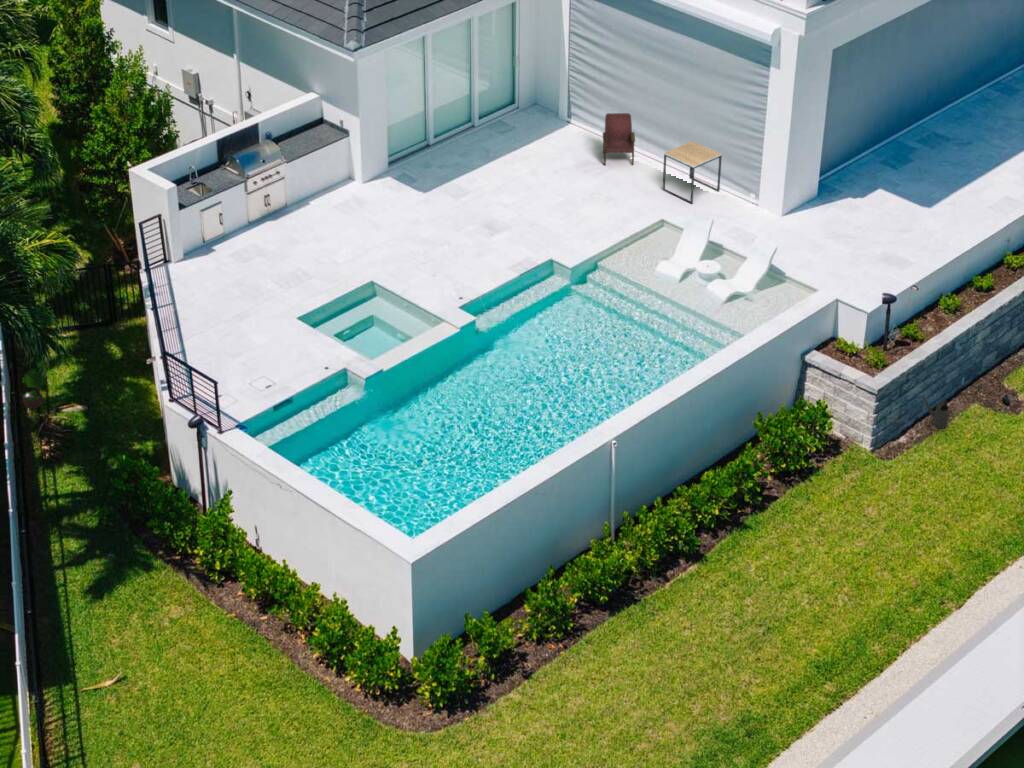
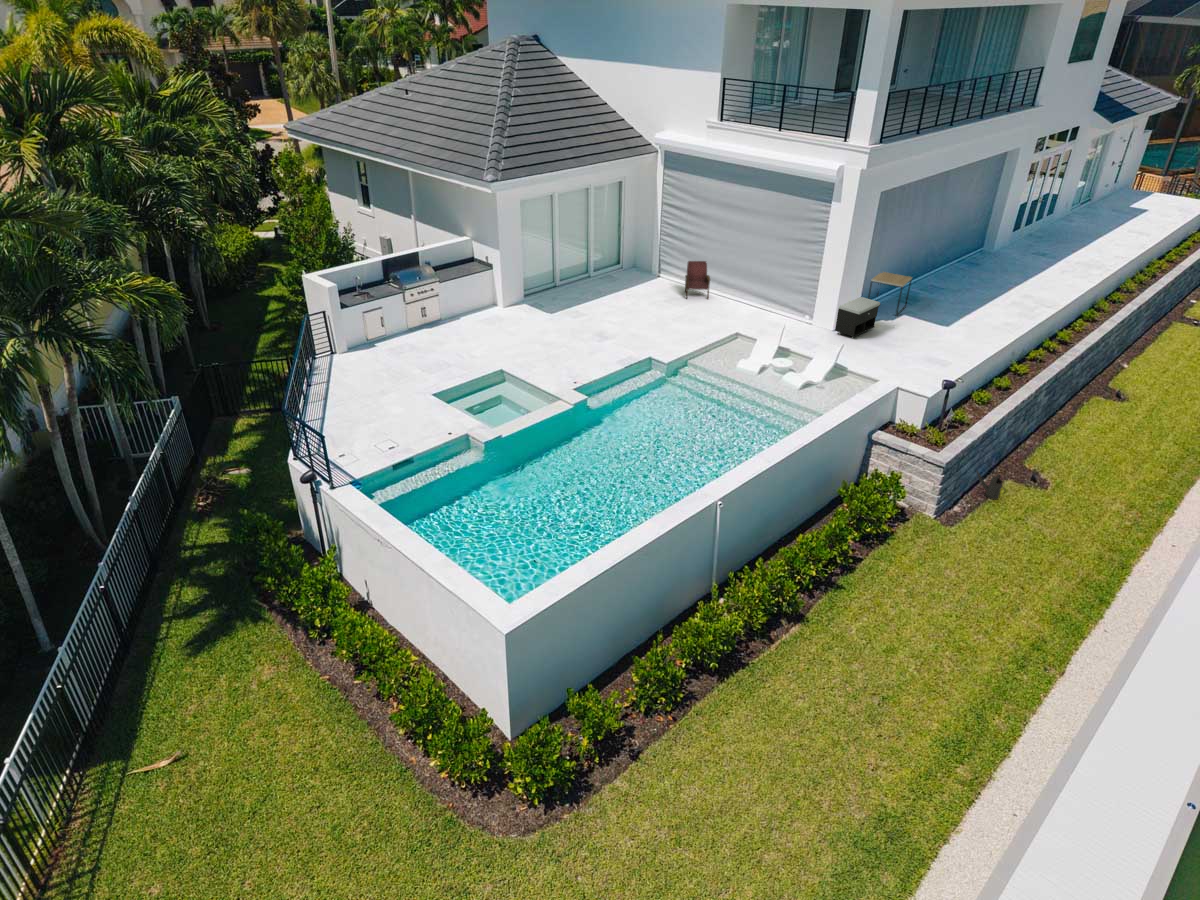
side table: present [663,141,722,204] -> present [868,272,912,316]
storage bench: none [787,171,842,226] -> present [835,297,880,338]
potted tree: present [22,369,45,409] -> none [193,431,215,469]

